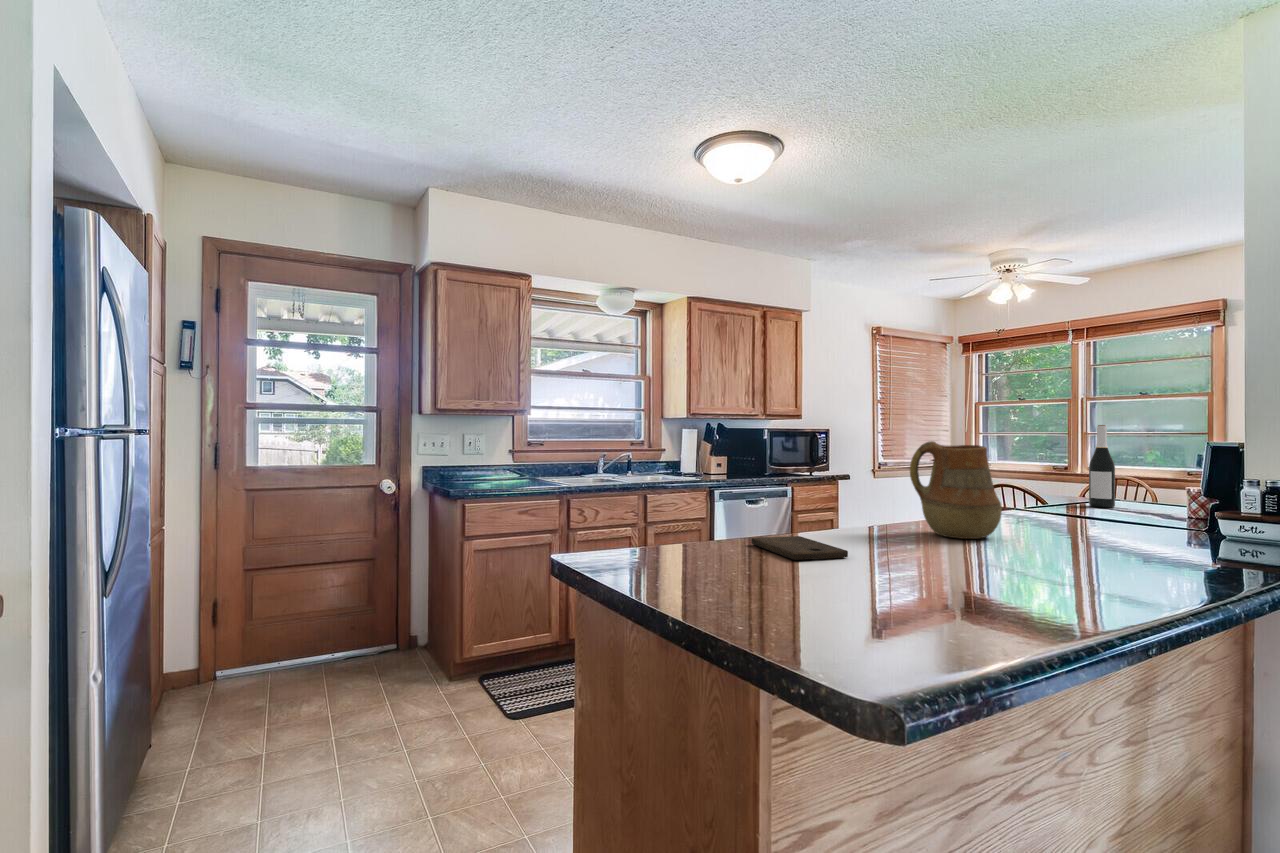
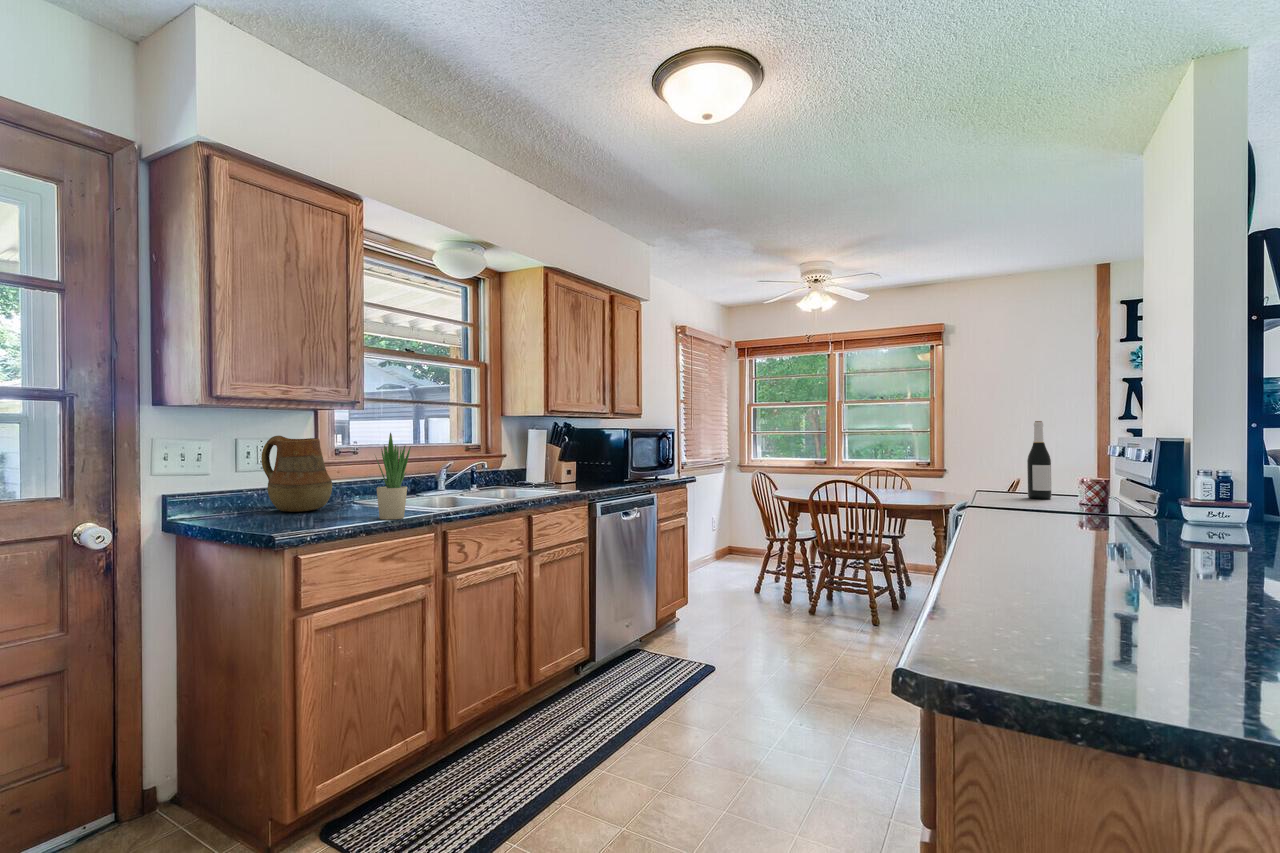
potted plant: none [519,431,543,488] -> present [376,433,411,520]
pitcher: present [910,441,1002,539] -> present [261,436,332,512]
cutting board: present [751,536,848,560] -> none [1057,570,1234,614]

